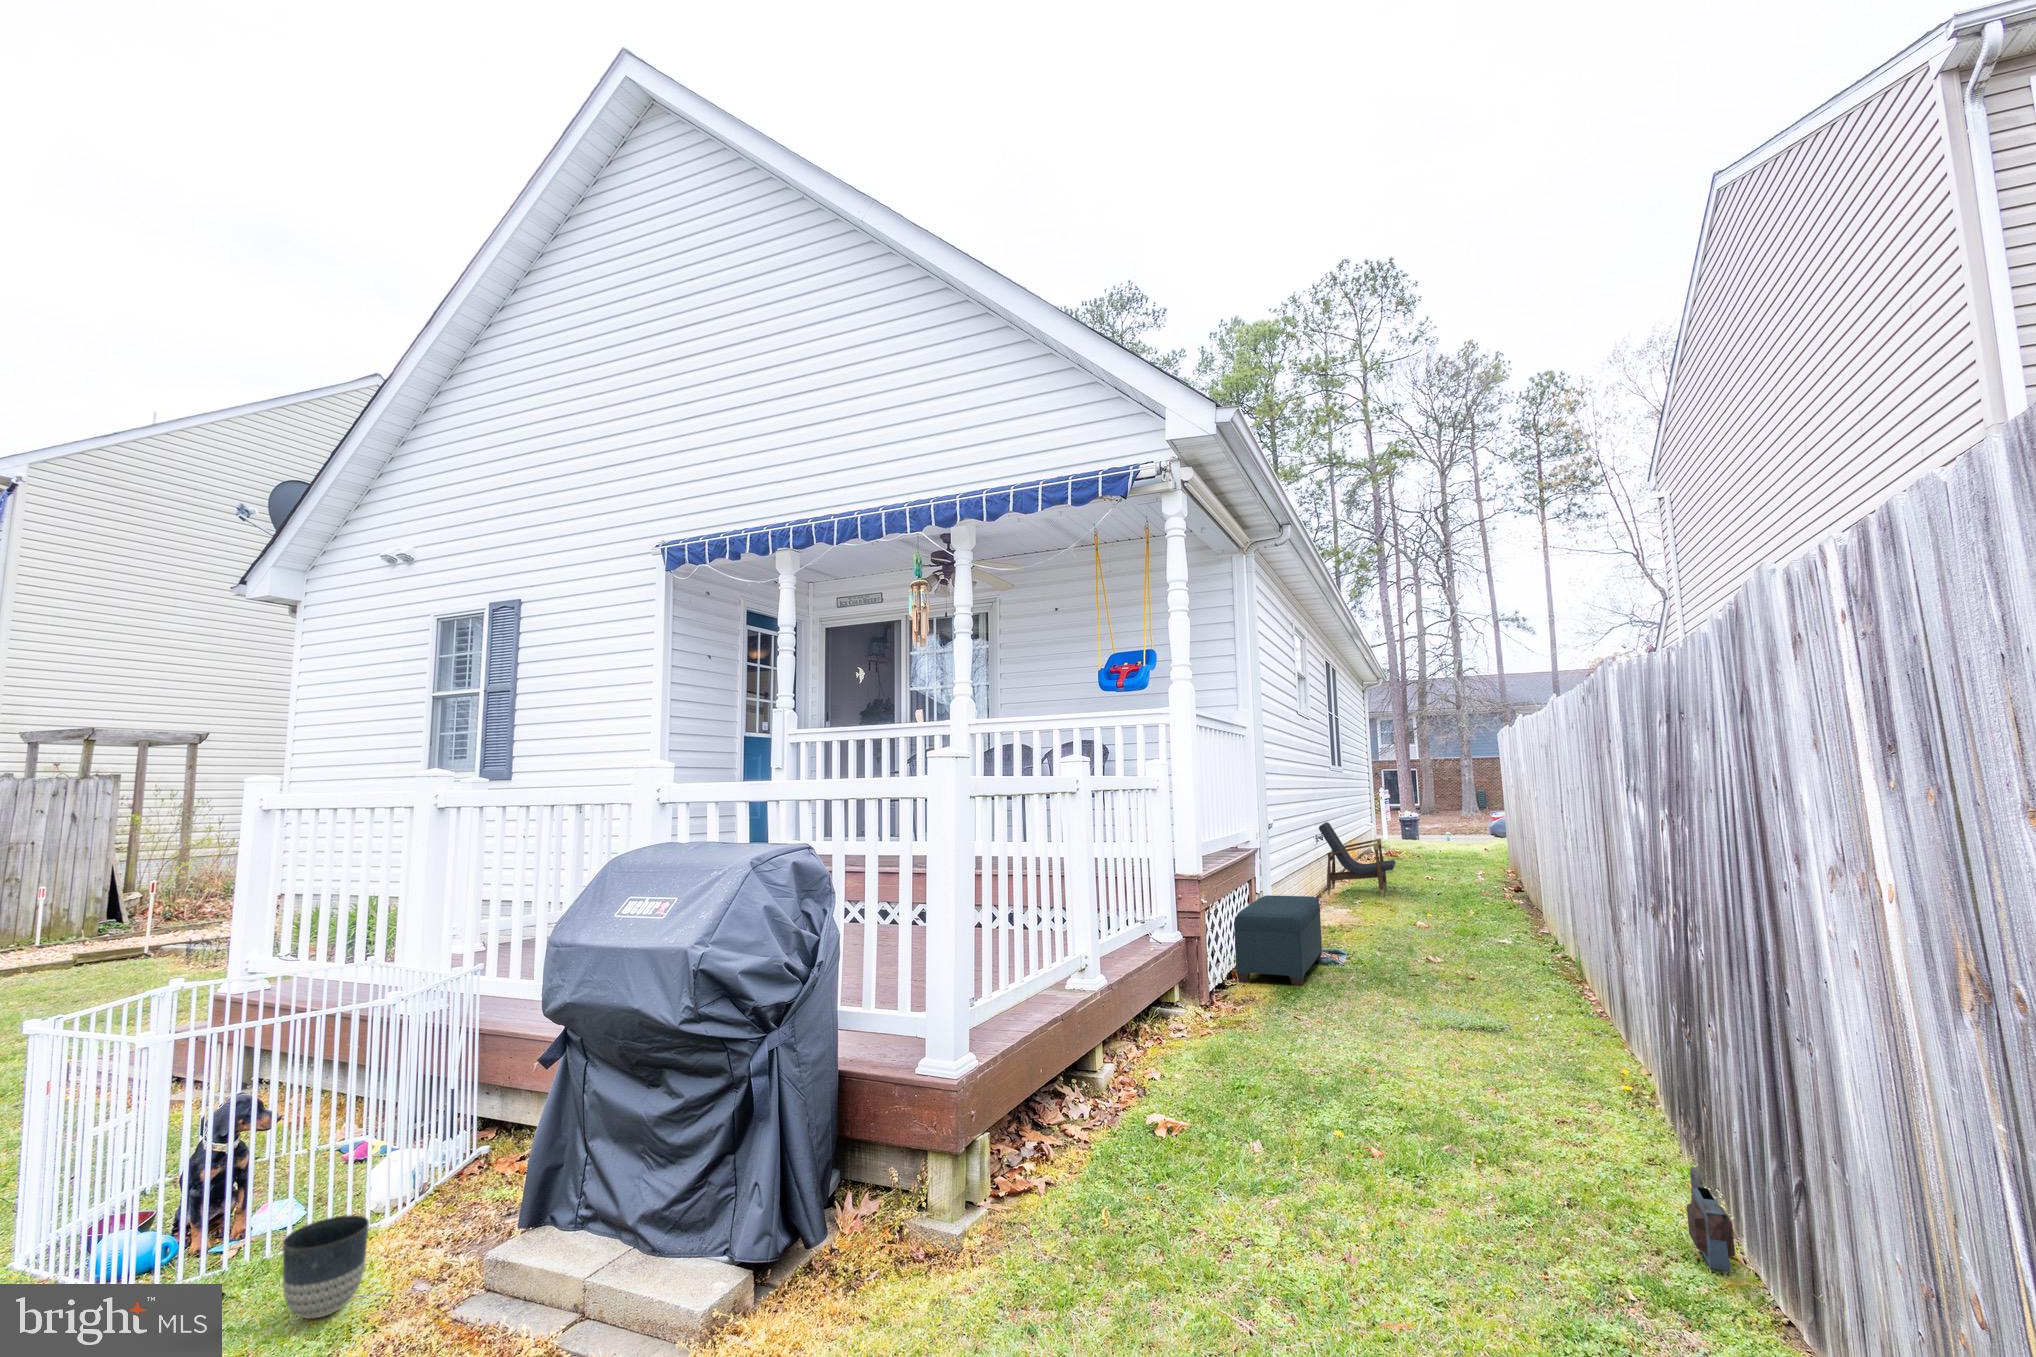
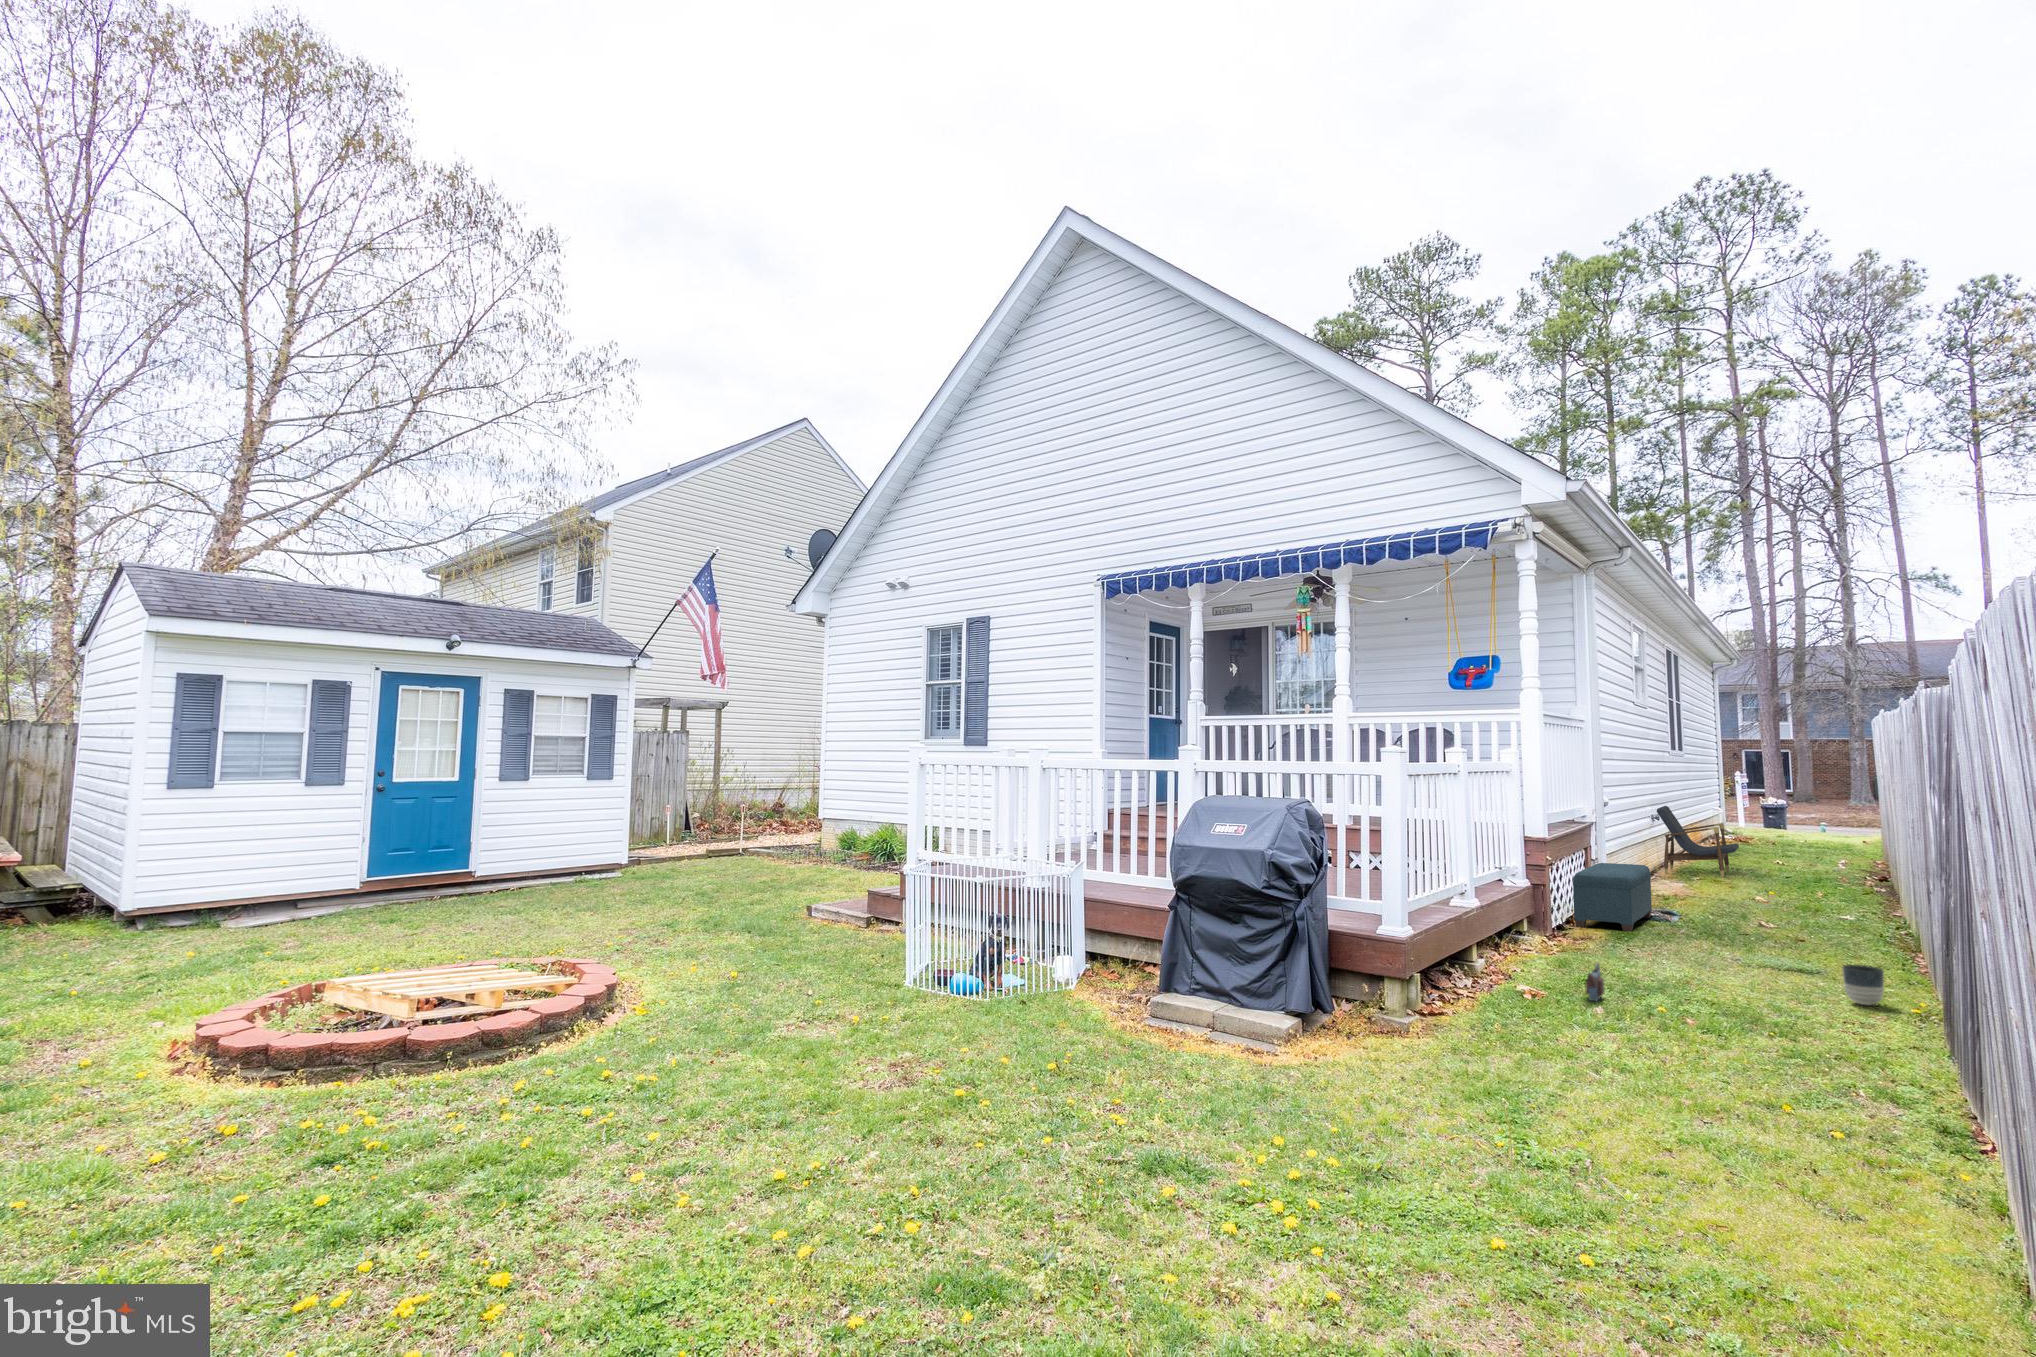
watering can: present [1687,1167,1735,1271] -> present [1585,963,1604,1001]
planter: present [283,1215,369,1319] -> present [1842,964,1884,1005]

